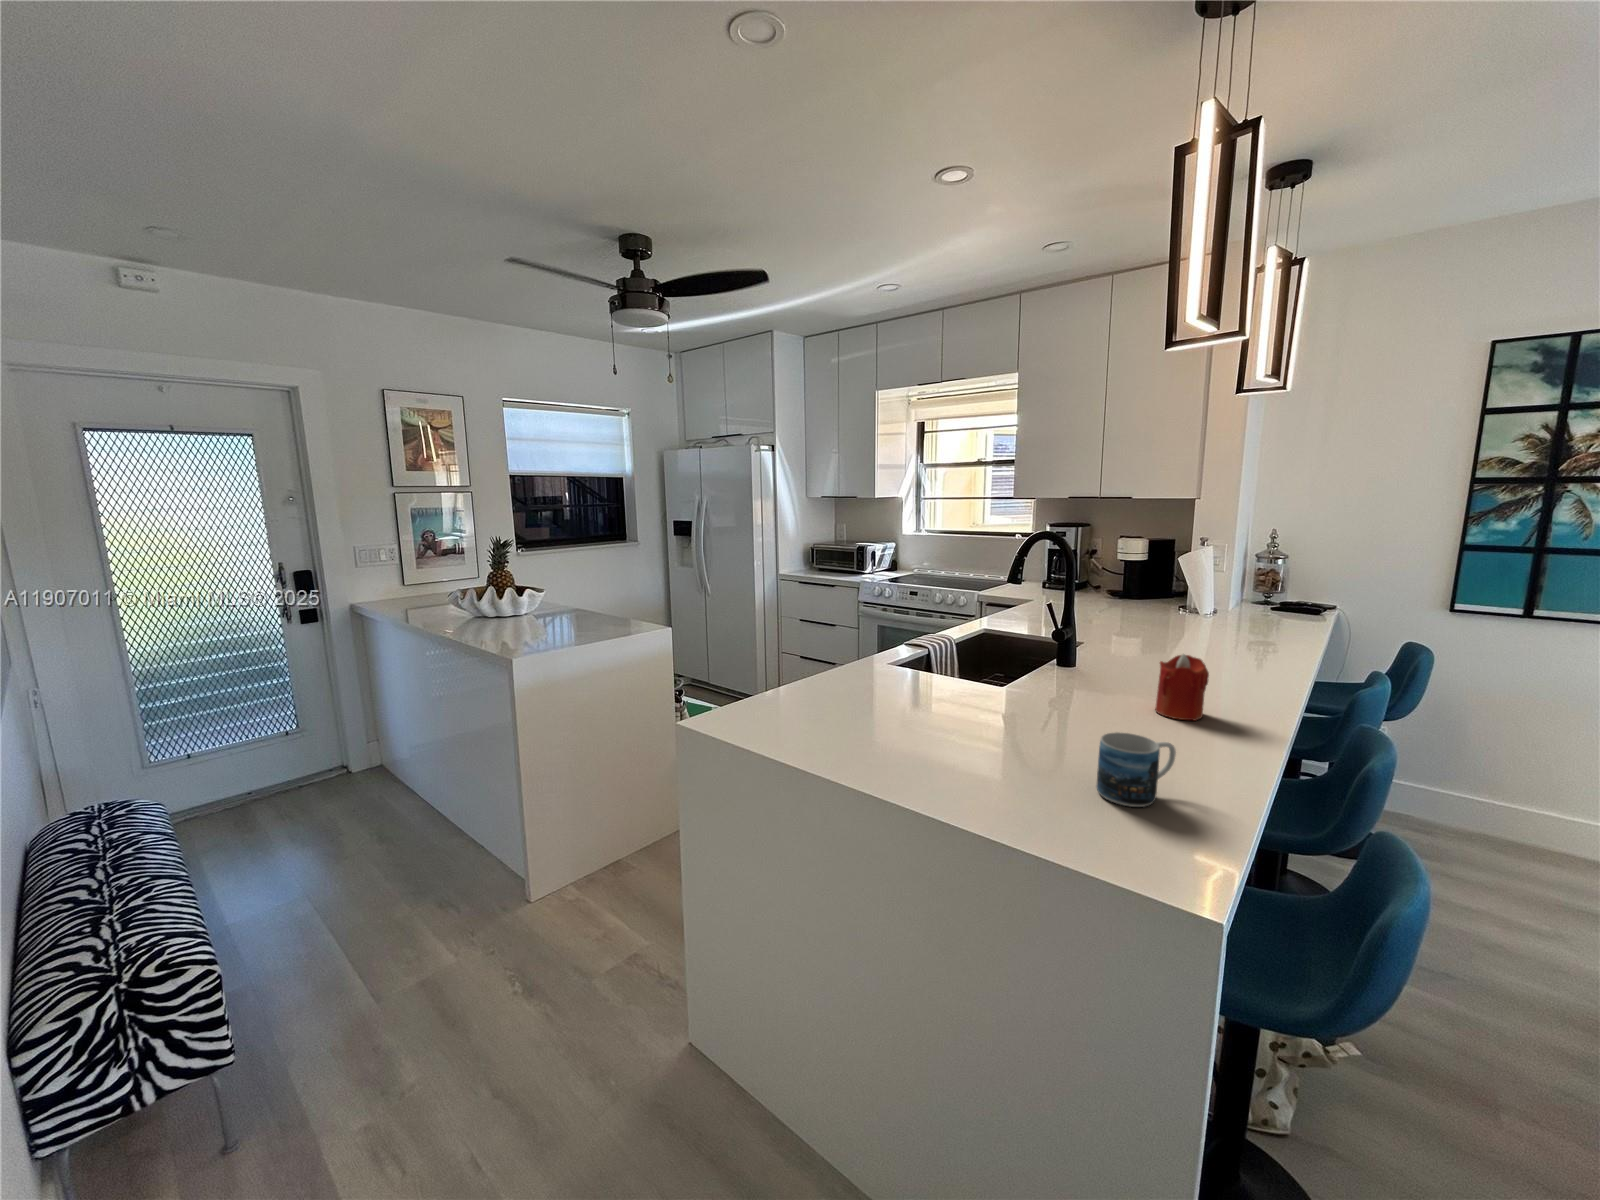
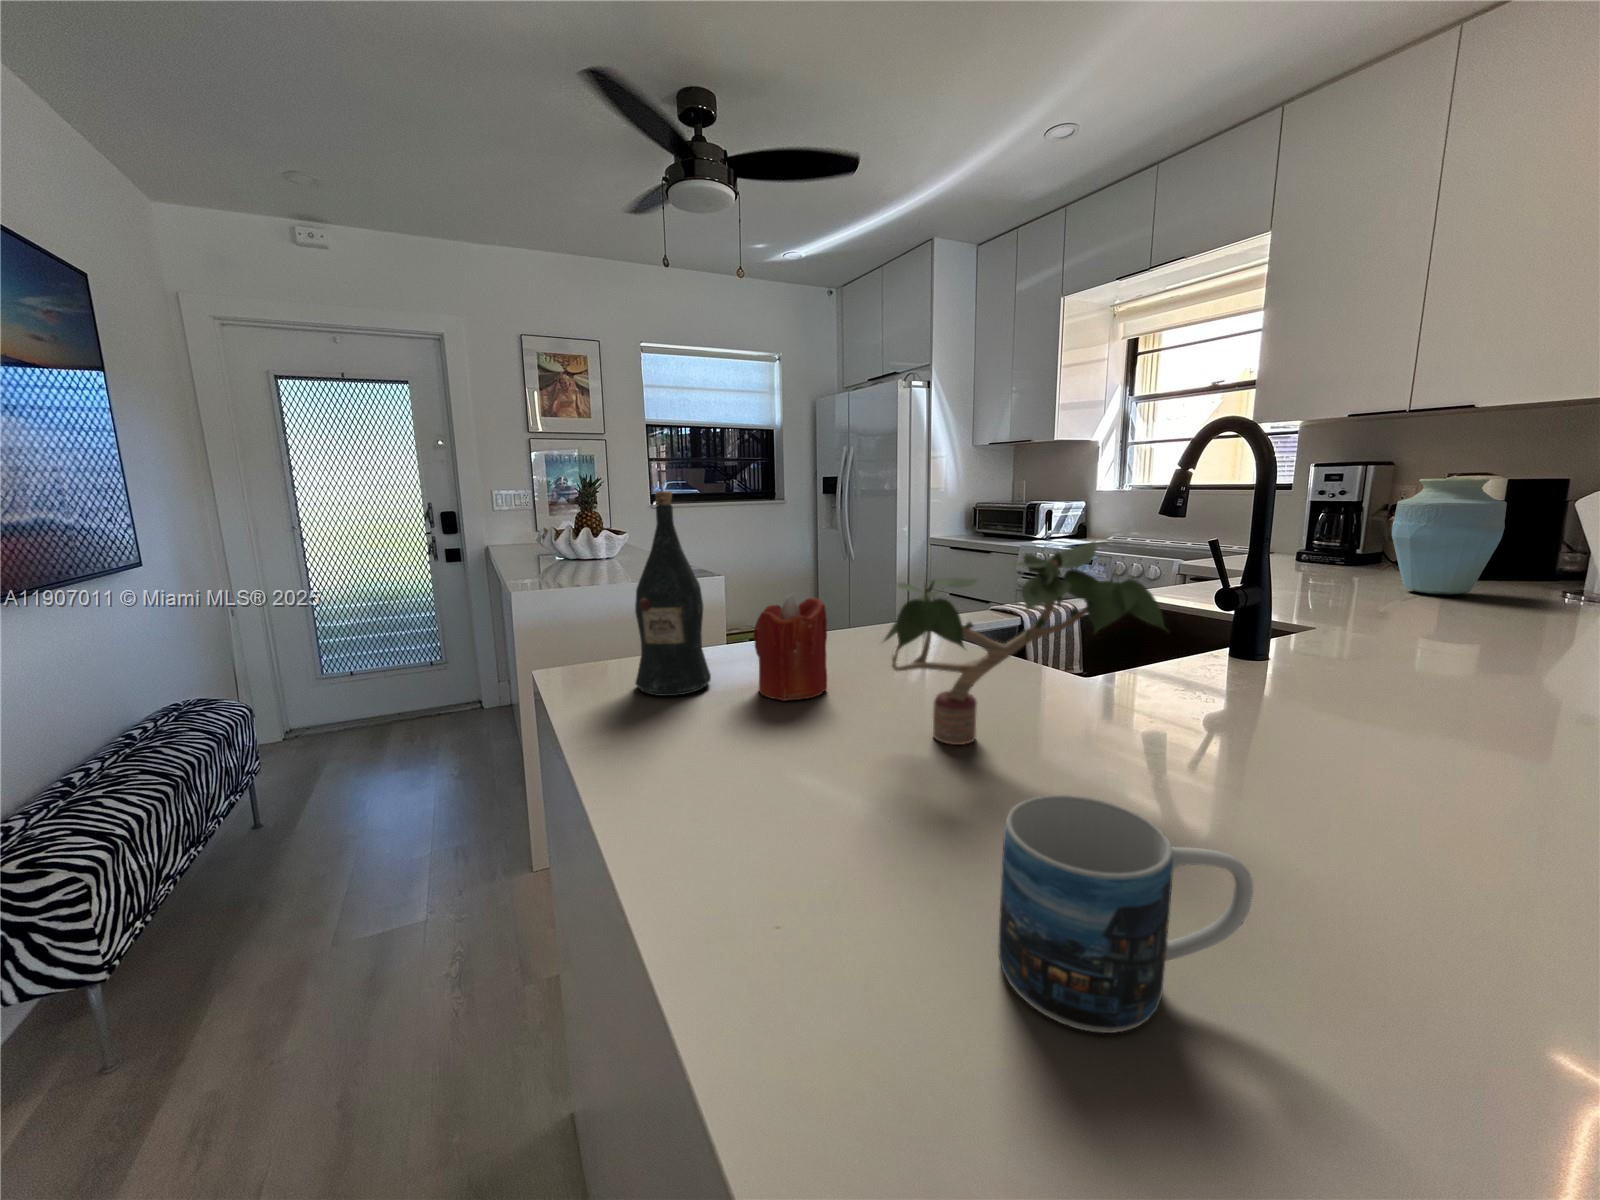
vase: none [1102,543,1154,610] -> present [1392,478,1507,595]
wine bottle: none [780,594,827,723] -> present [635,491,711,696]
potted plant: none [950,613,1104,726] -> present [884,540,1166,745]
candle: present [1155,654,1209,721] -> present [754,594,827,701]

